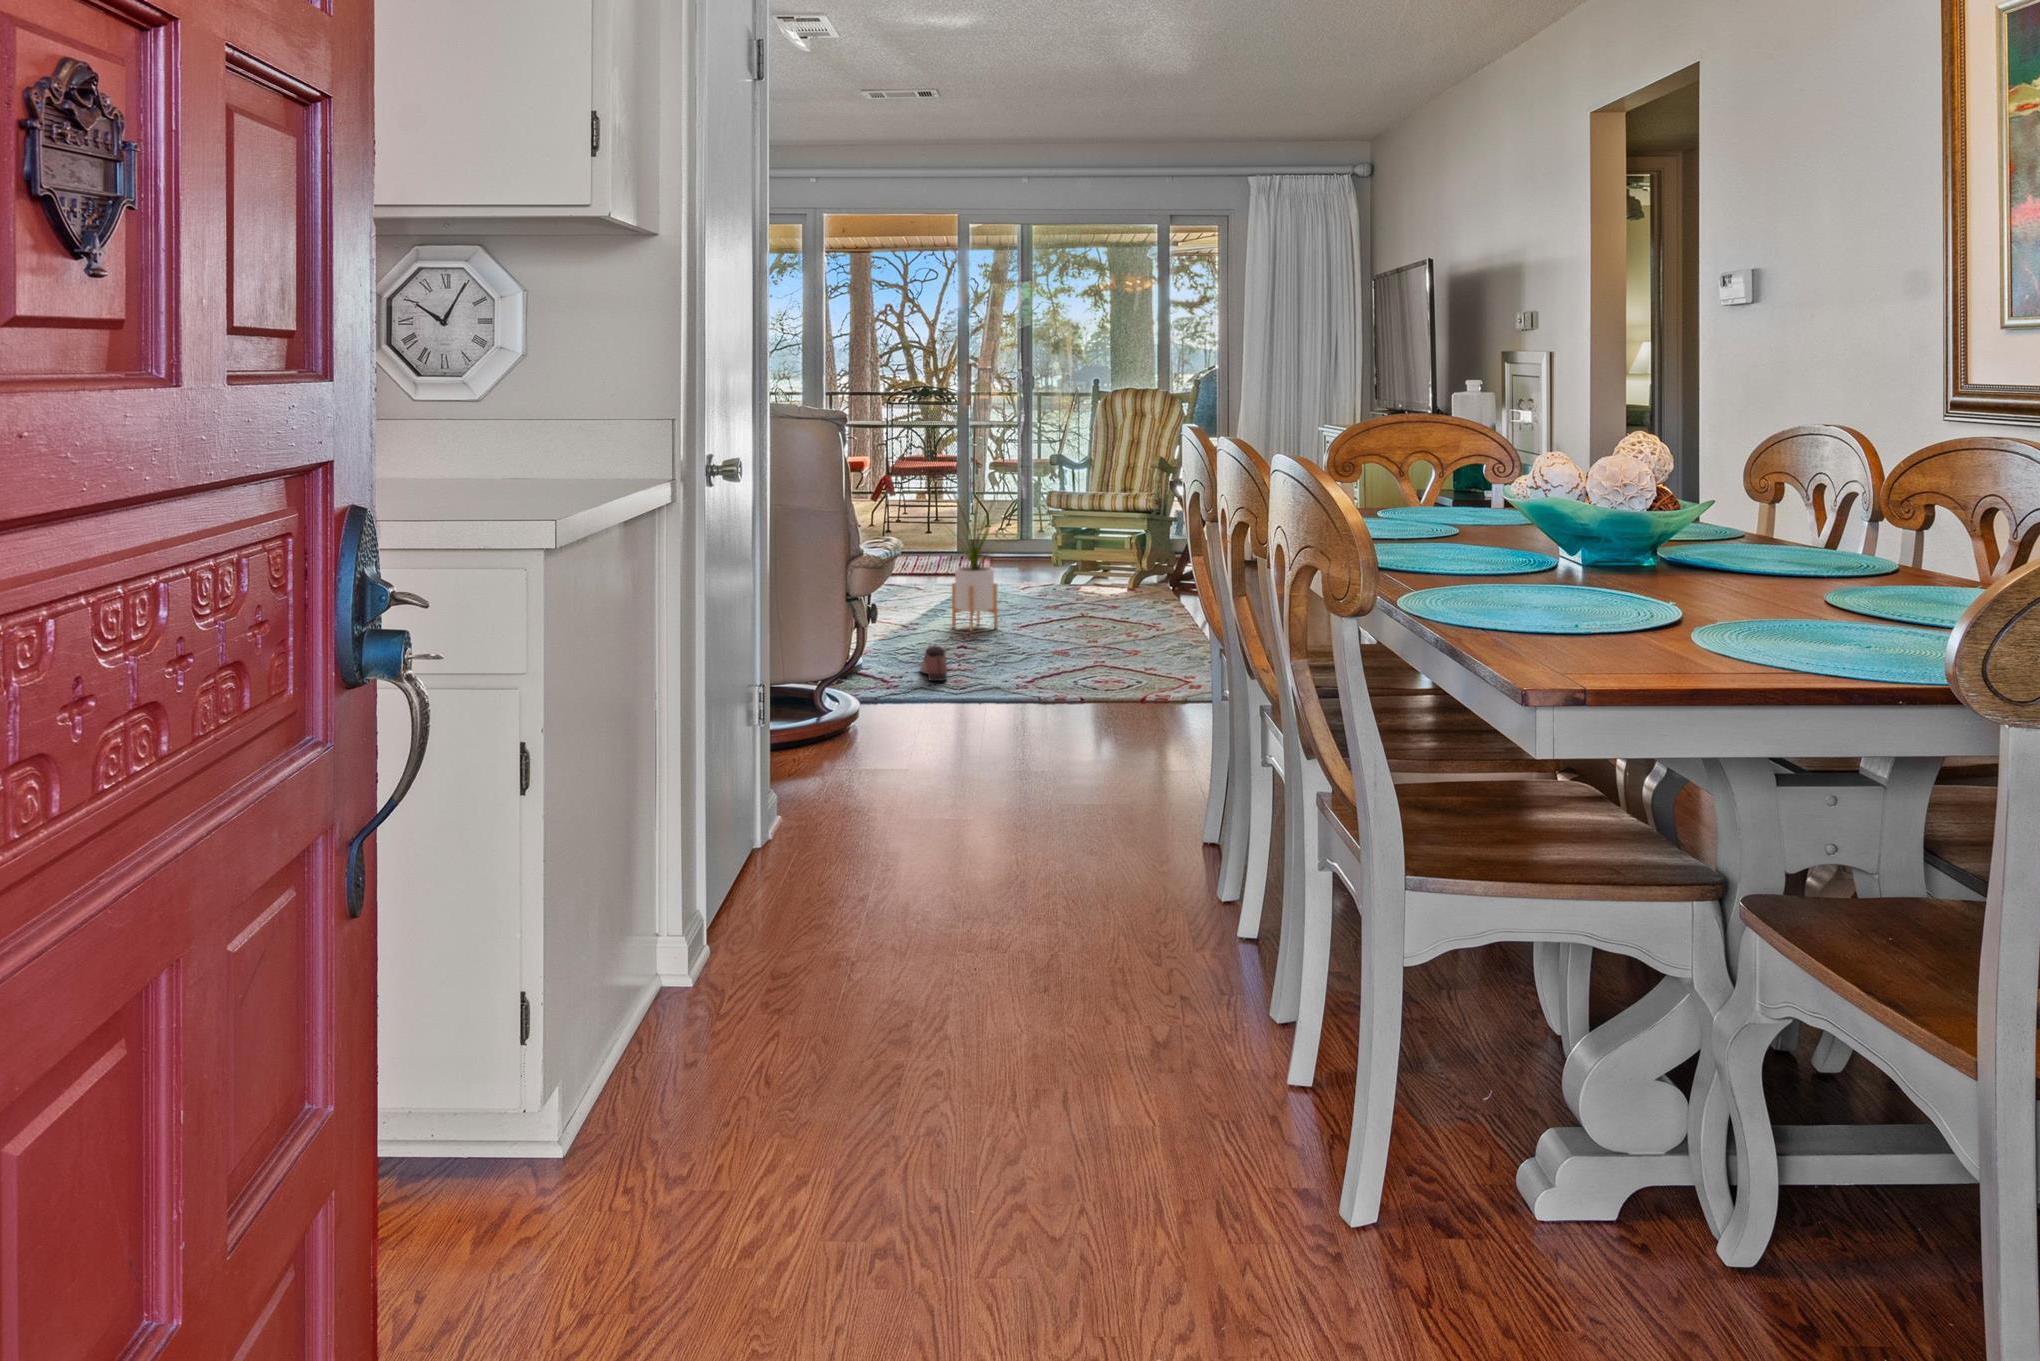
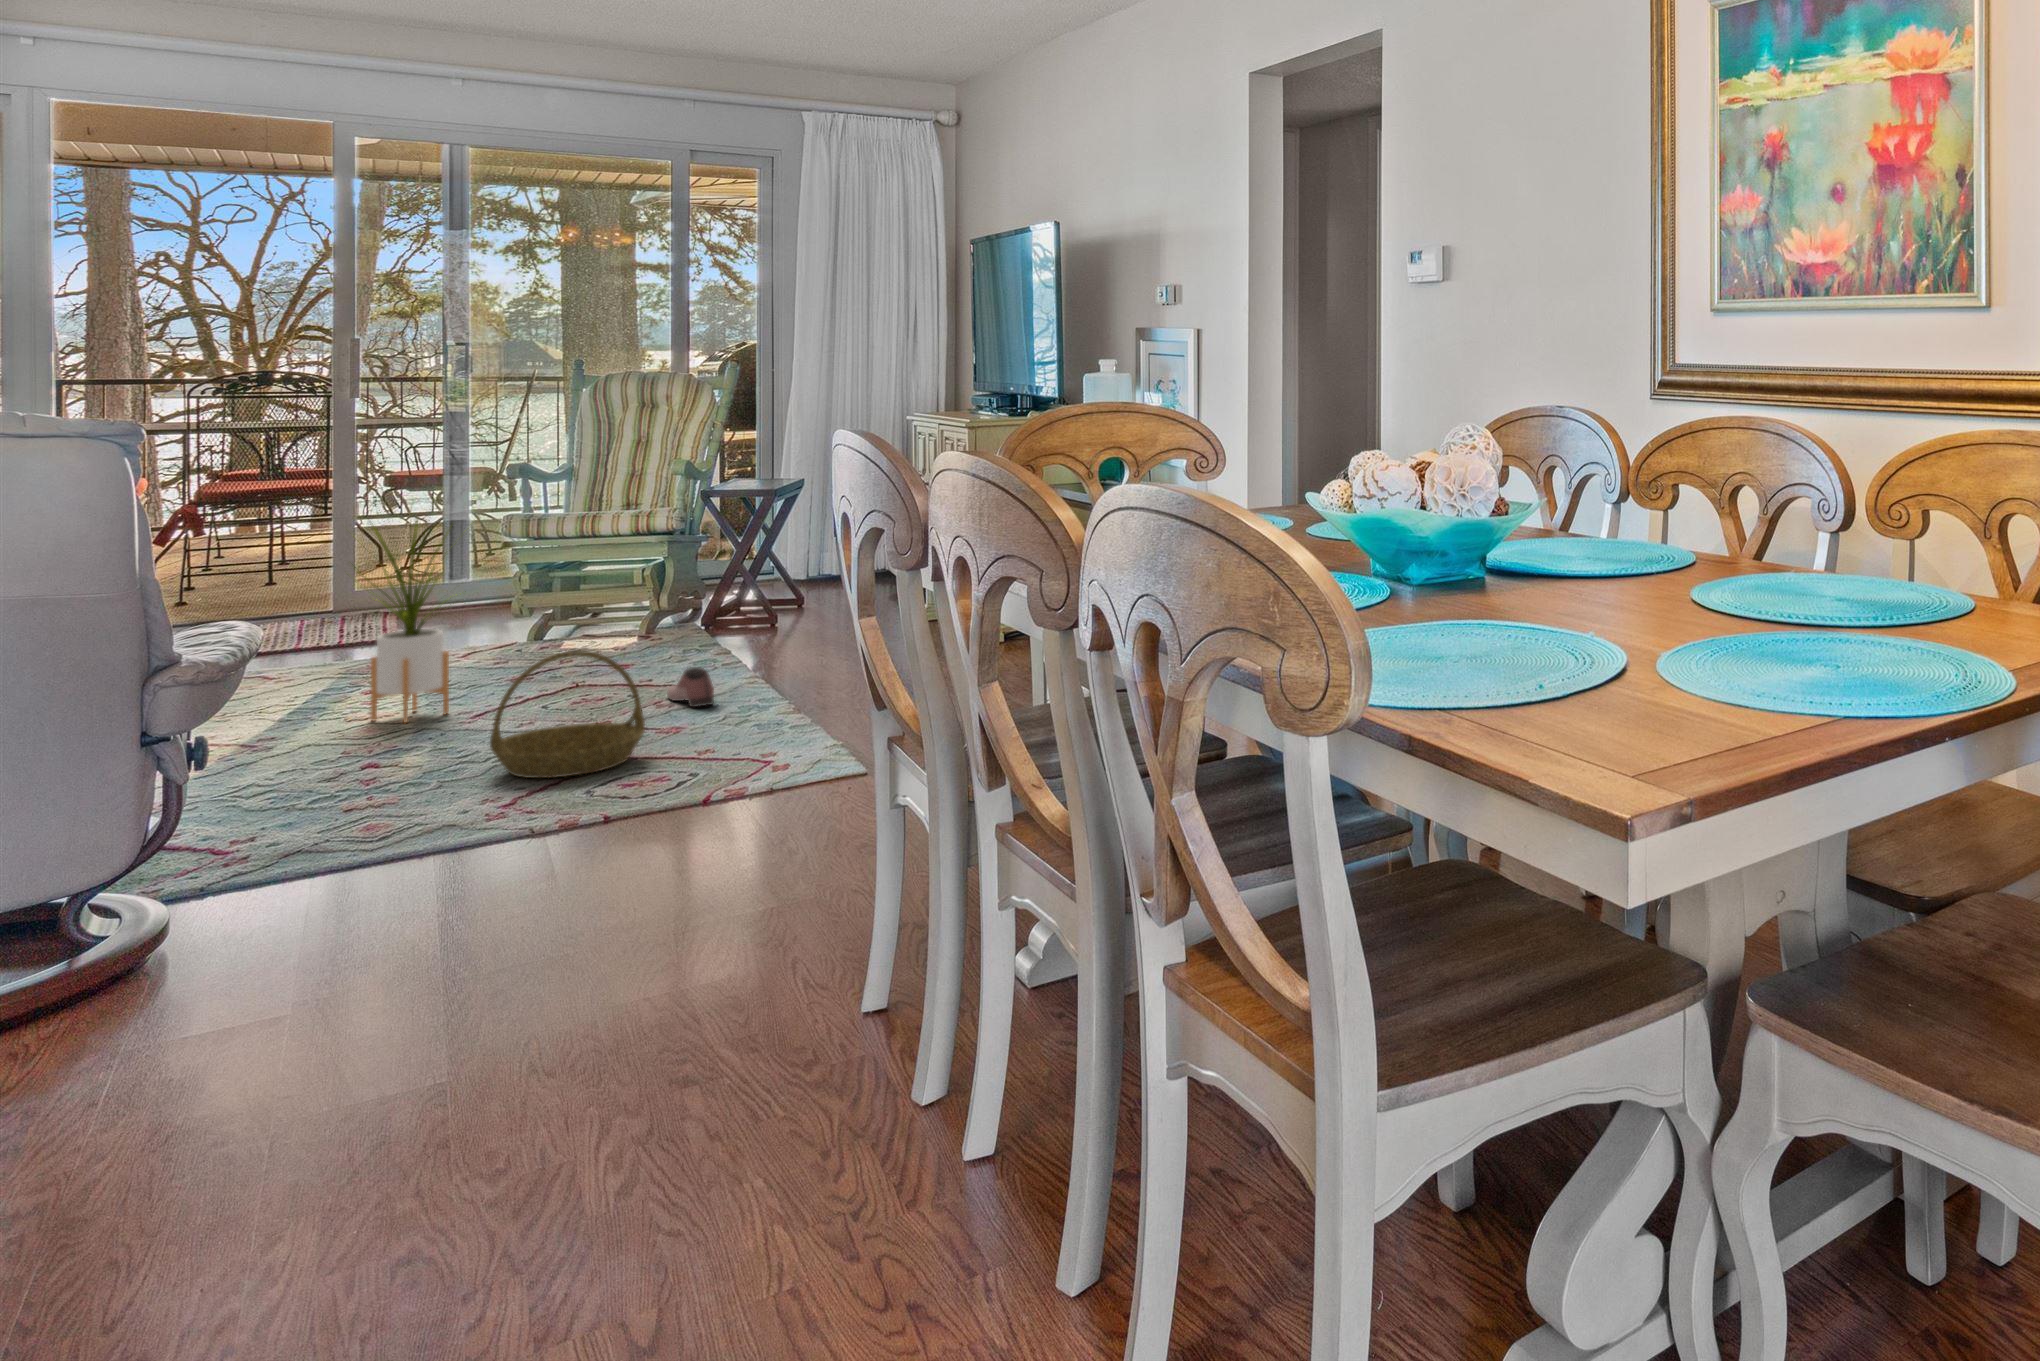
basket: none [1012,587,1109,678] -> present [490,650,645,778]
shoe: present [920,645,947,681] -> present [667,667,714,707]

